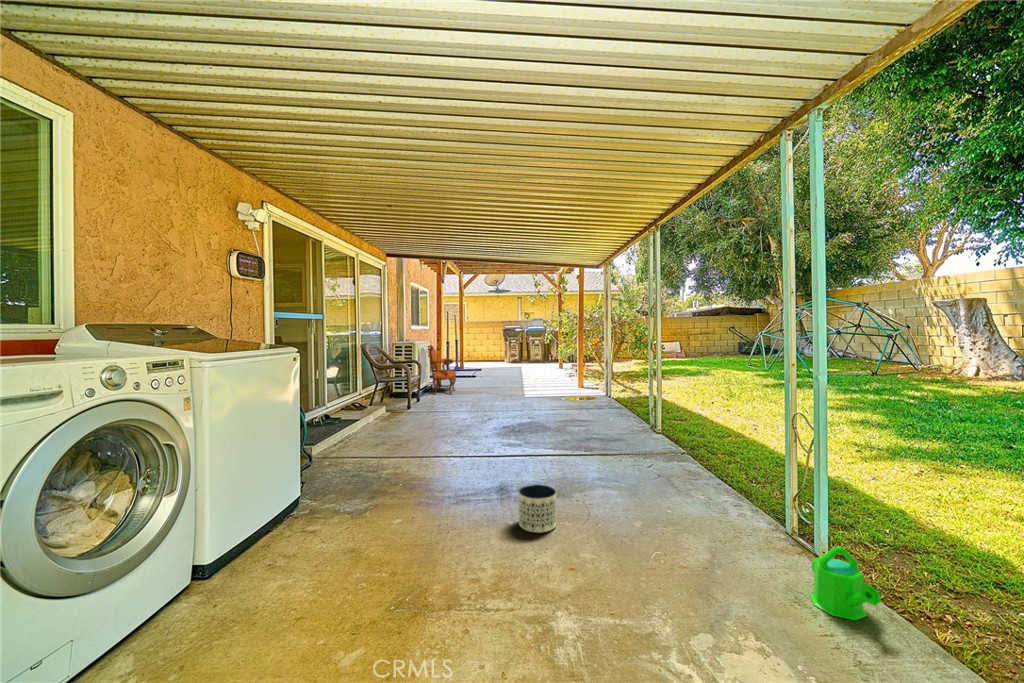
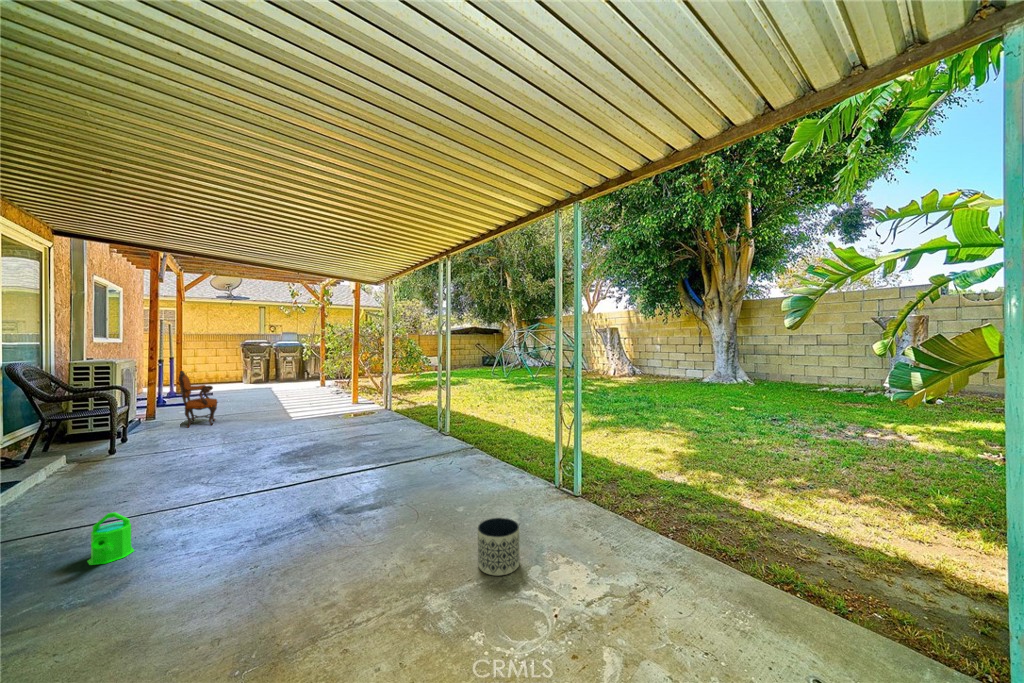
planter: present [519,485,556,533] -> present [478,518,520,576]
watering can: present [810,547,881,620] -> present [87,512,134,565]

